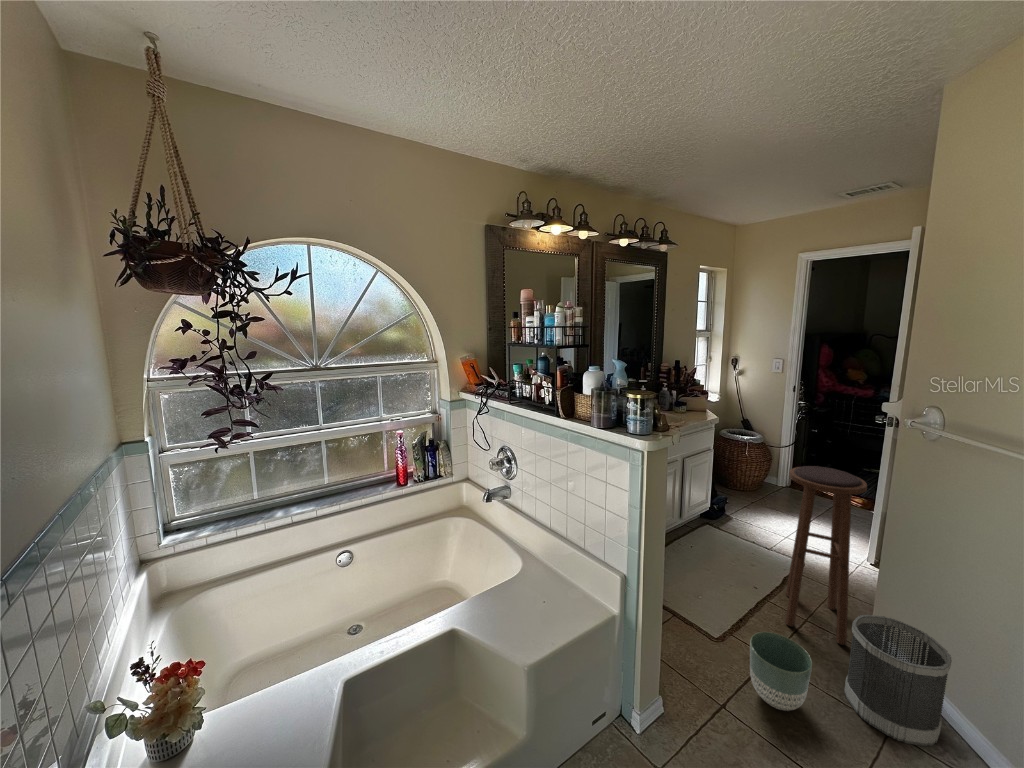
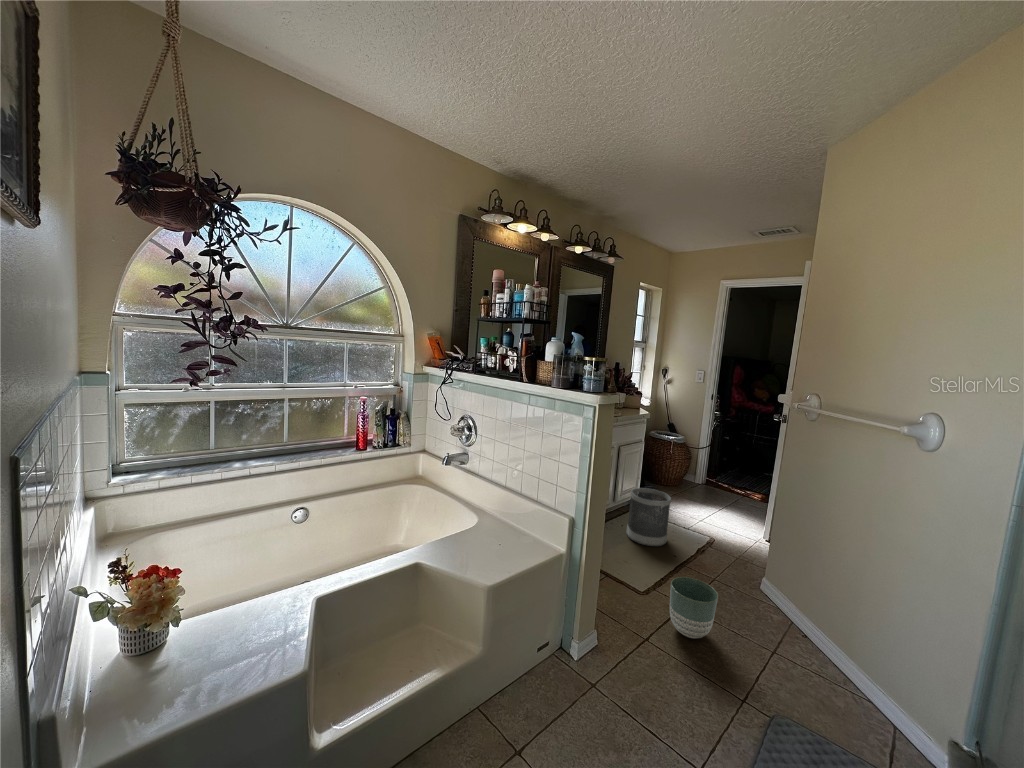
stool: present [785,466,867,645] -> none [698,447,764,595]
wastebasket: present [844,615,952,746] -> present [626,488,671,546]

